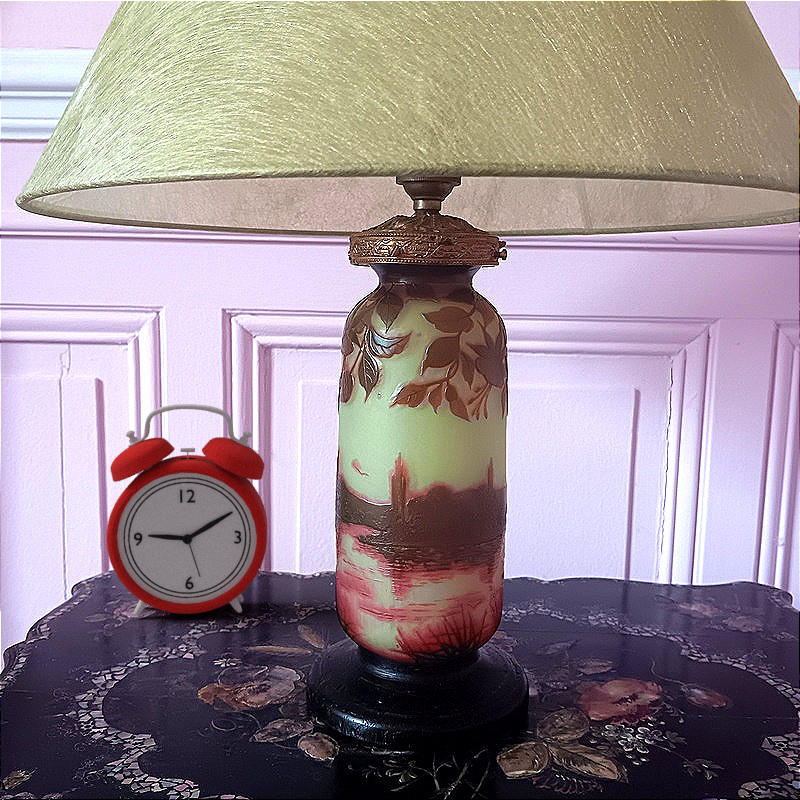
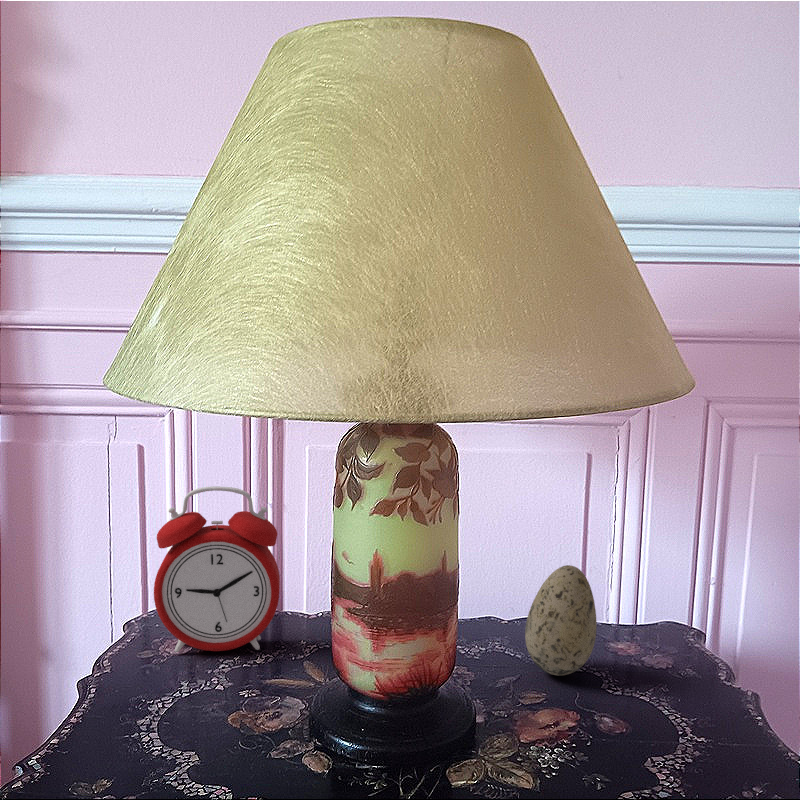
decorative egg: none [580,498,672,639] -> present [525,565,597,675]

